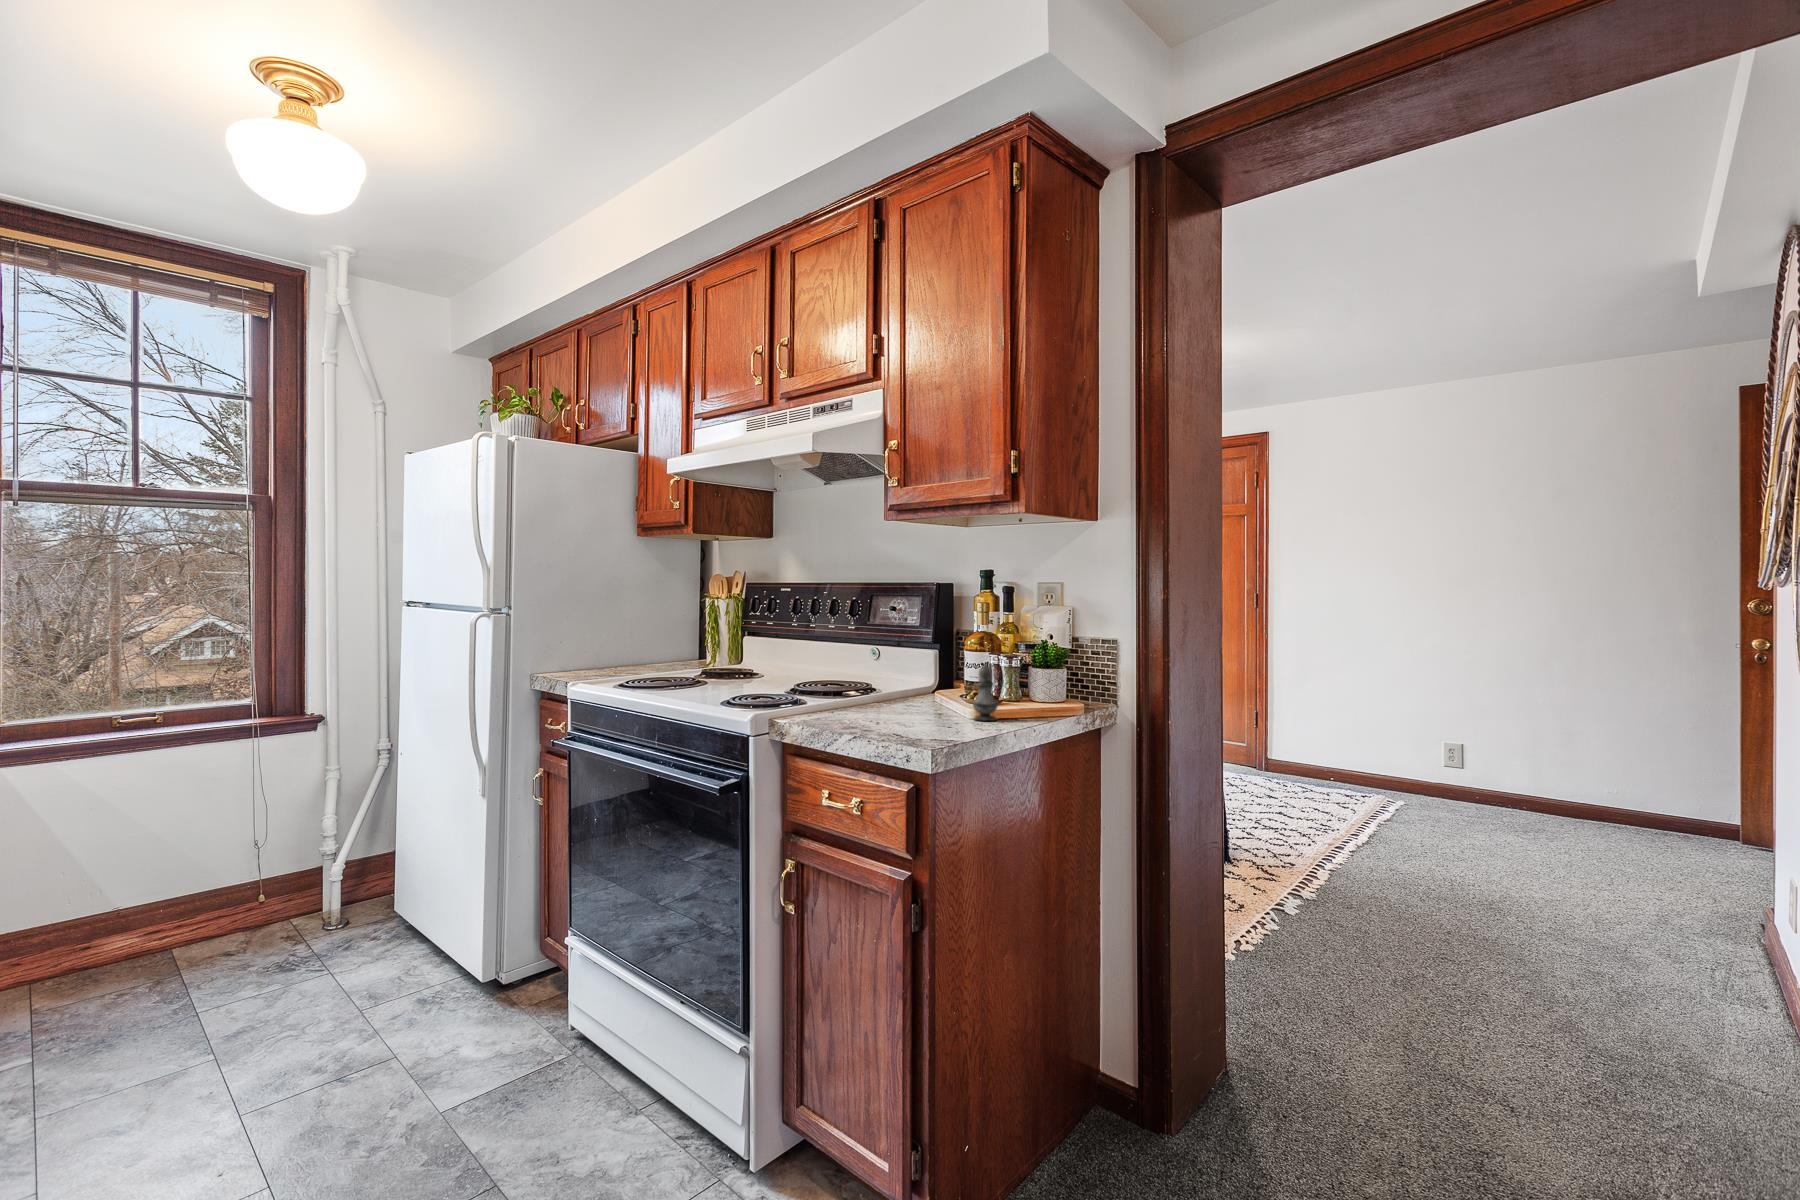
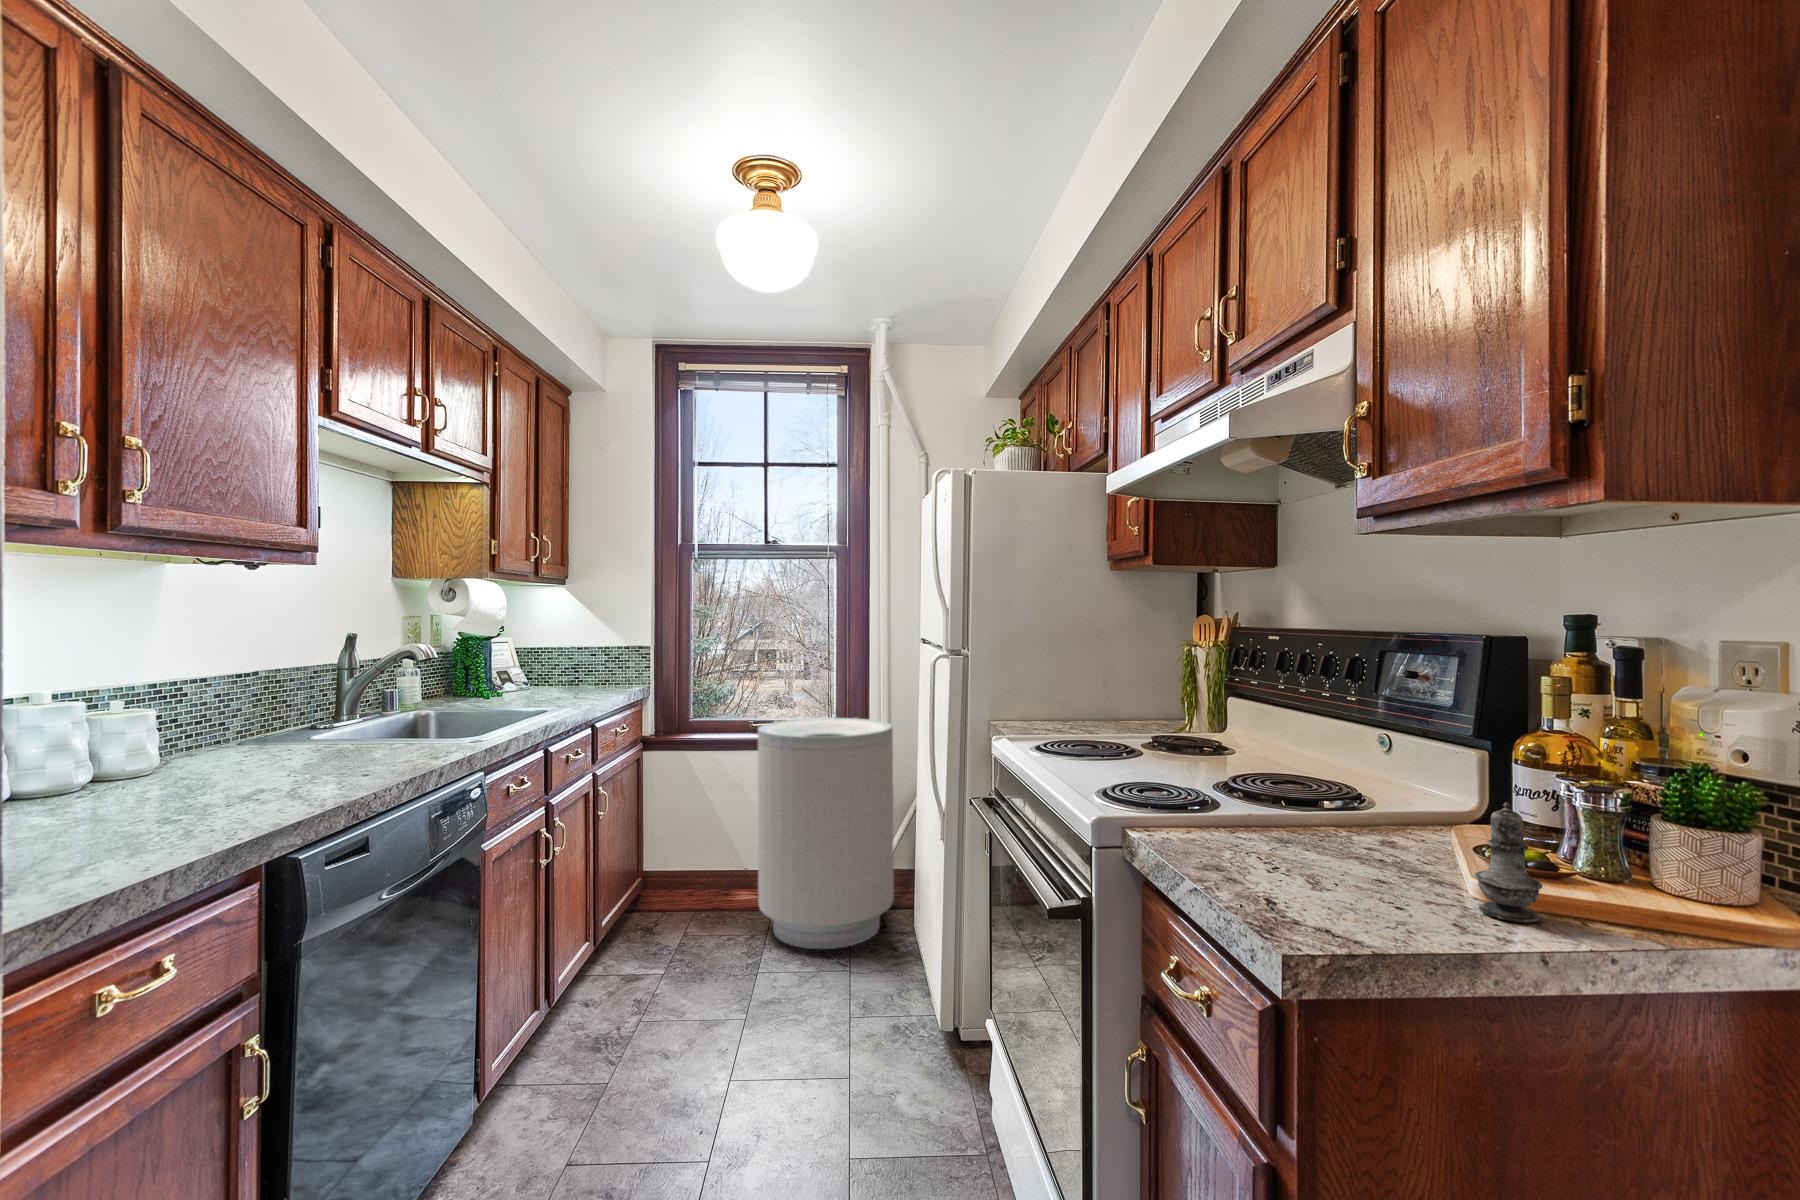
trash can: none [161,699,363,973] -> present [758,718,894,949]

